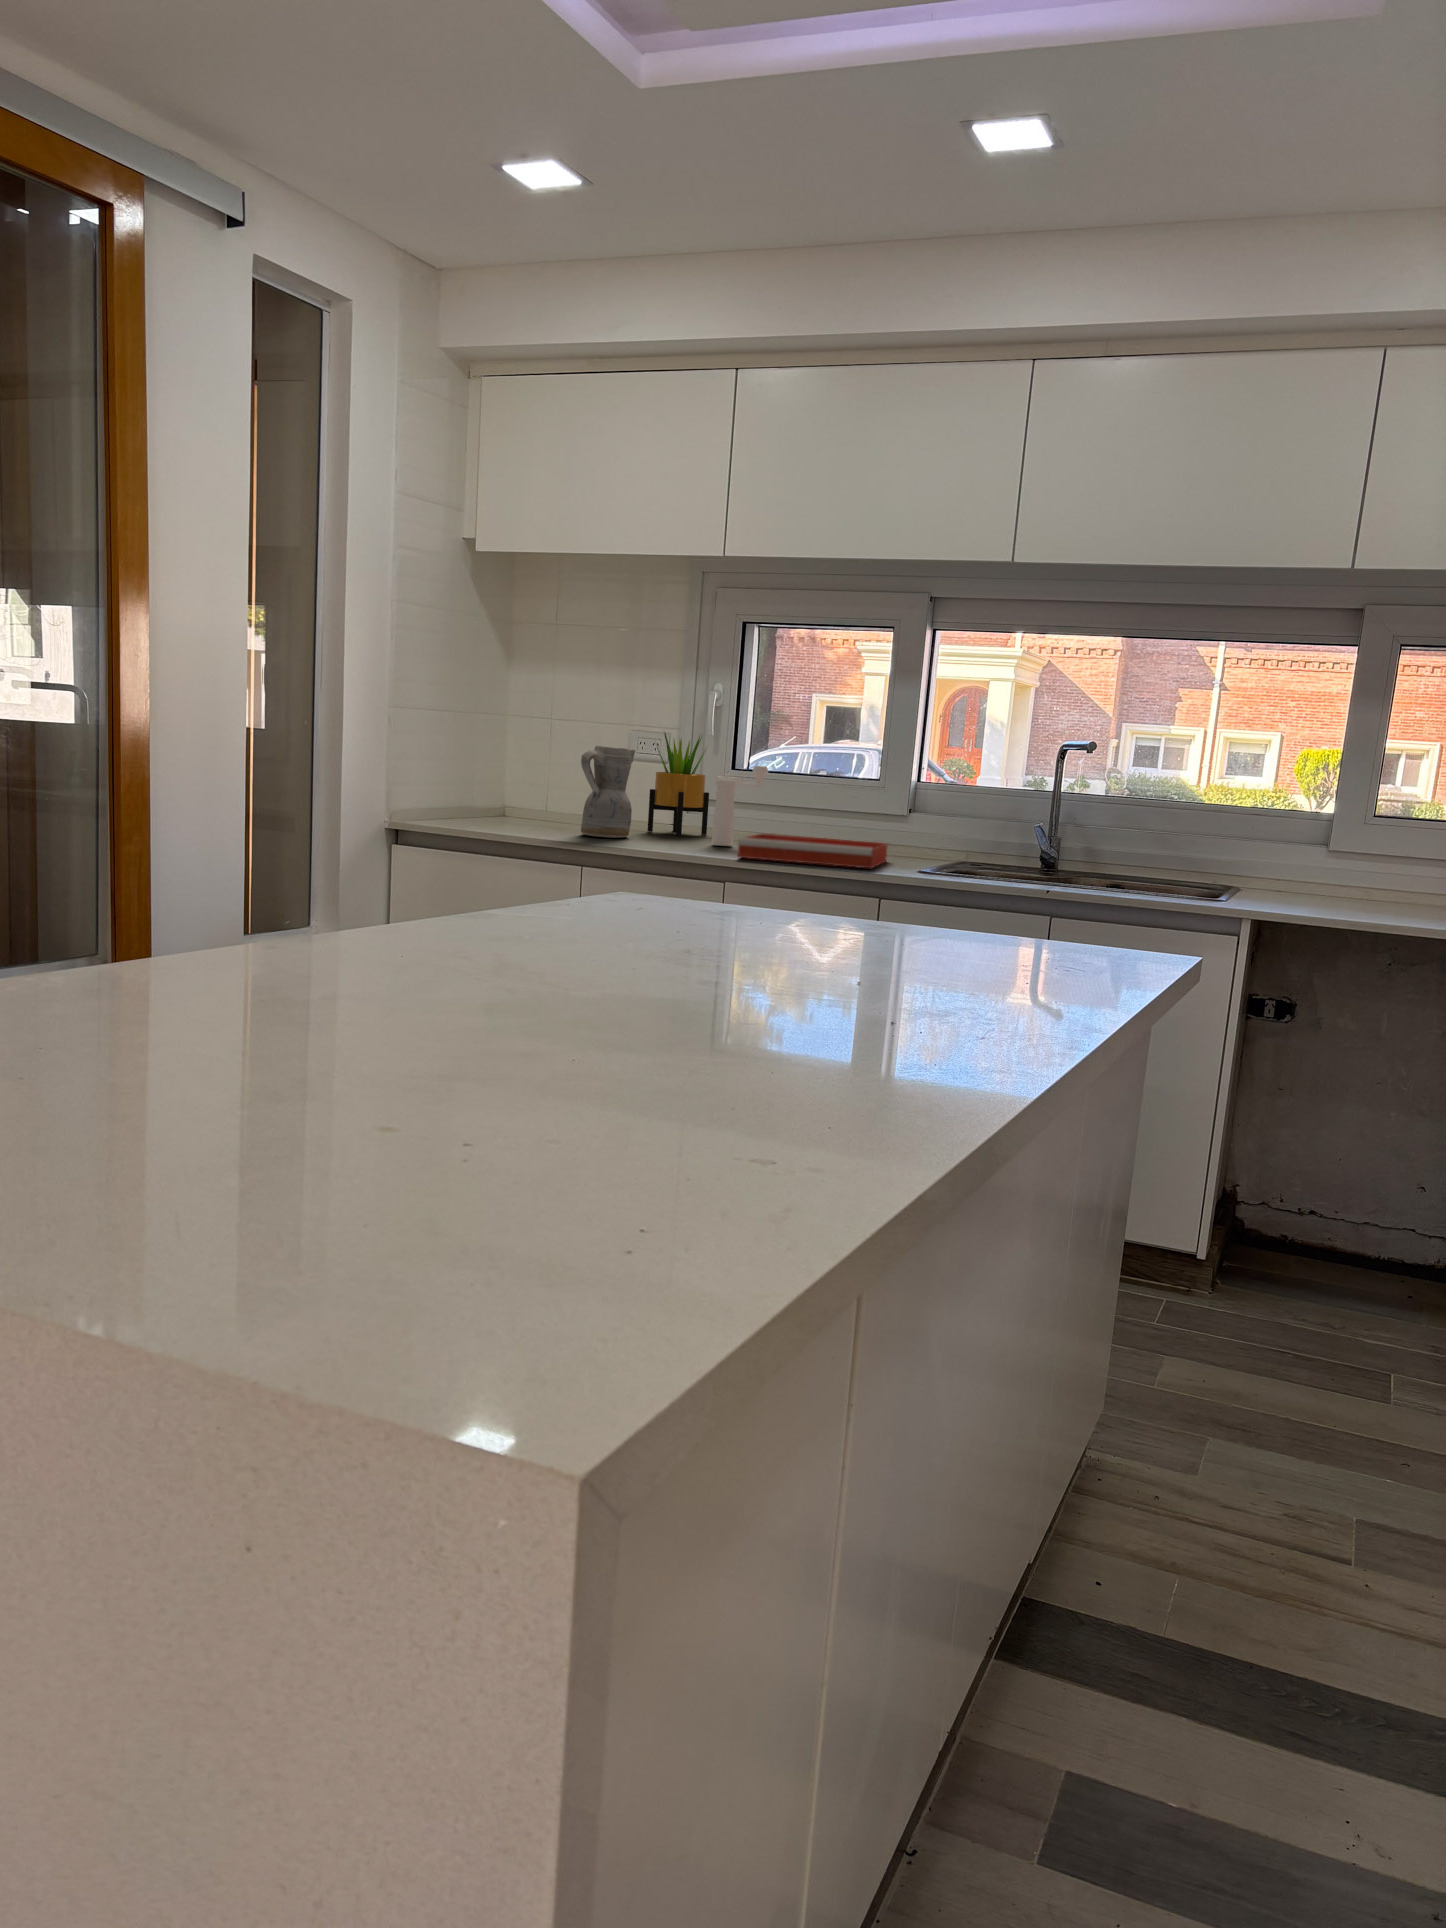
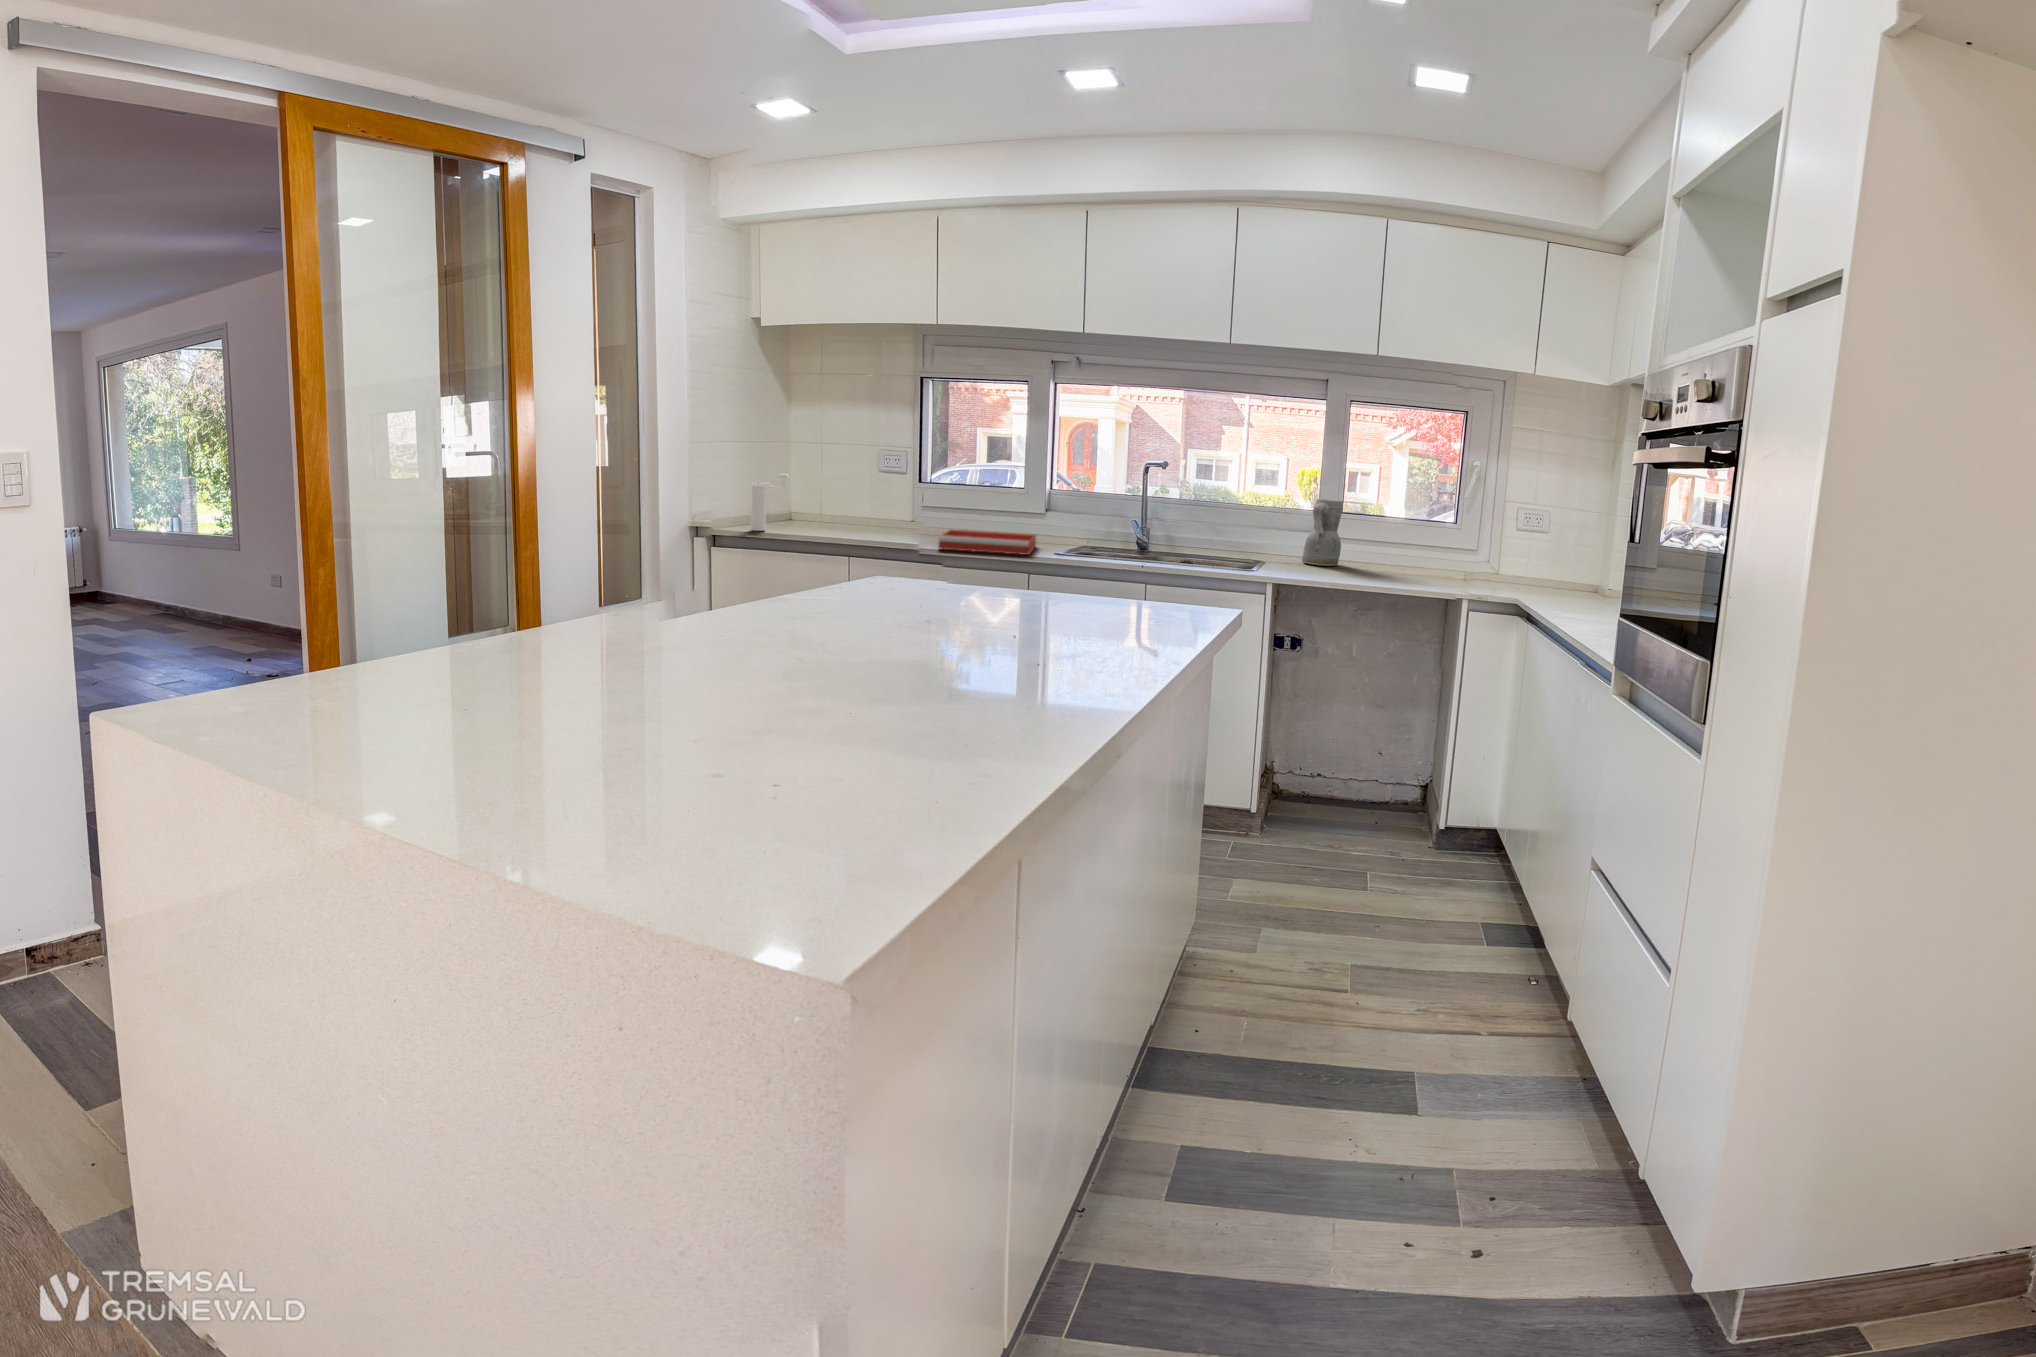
potted plant: present [648,733,709,835] -> none [866,454,908,529]
ceramic pitcher: present [581,745,635,838] -> present [1302,499,1343,566]
pepper mill: present [712,766,768,846] -> present [751,474,789,531]

